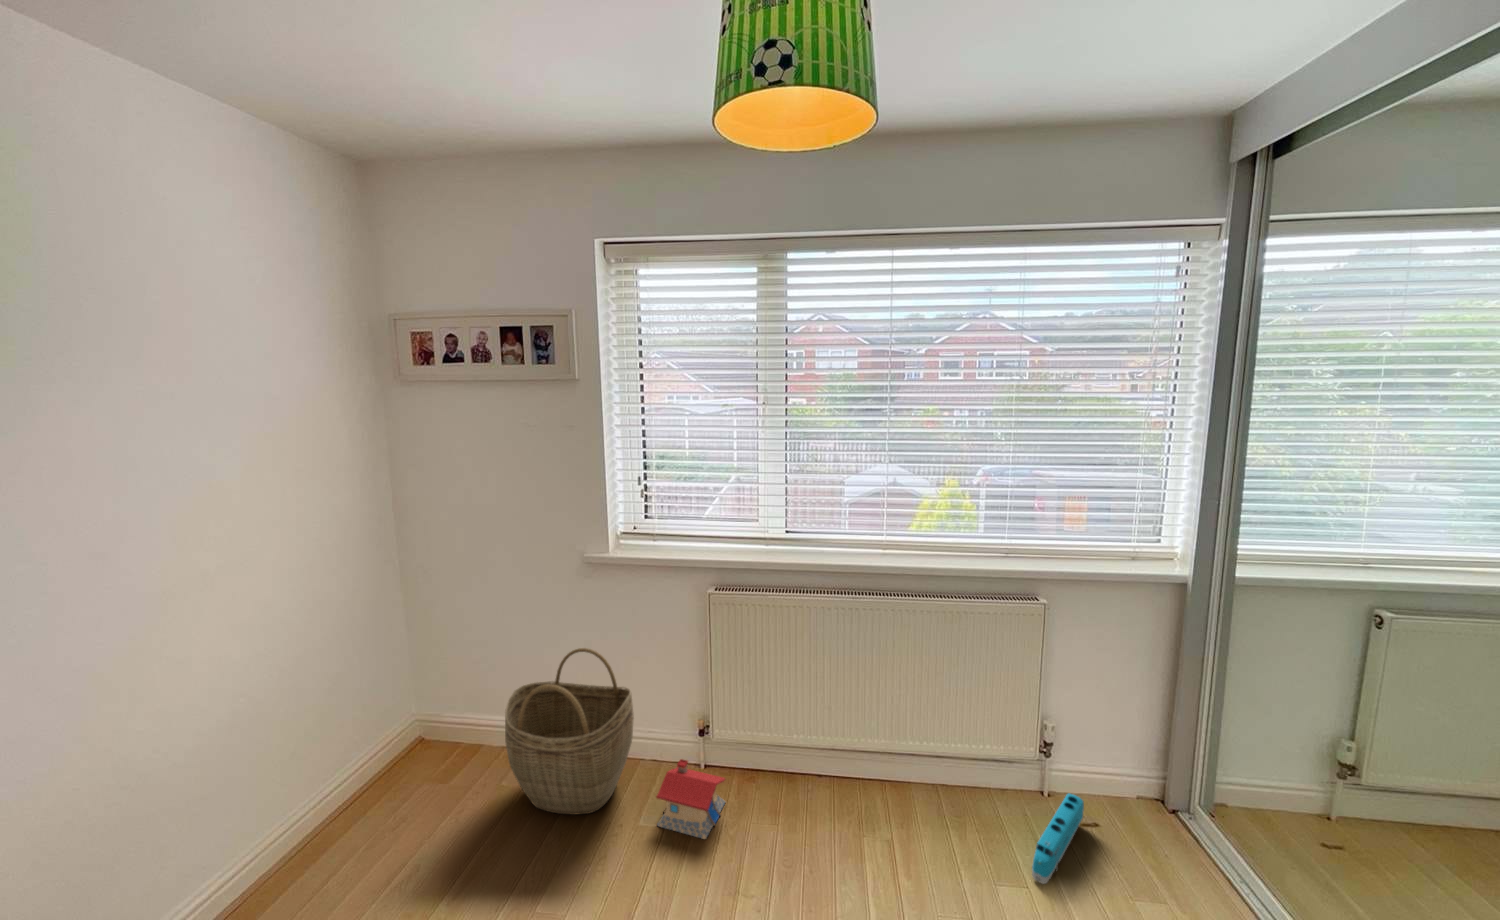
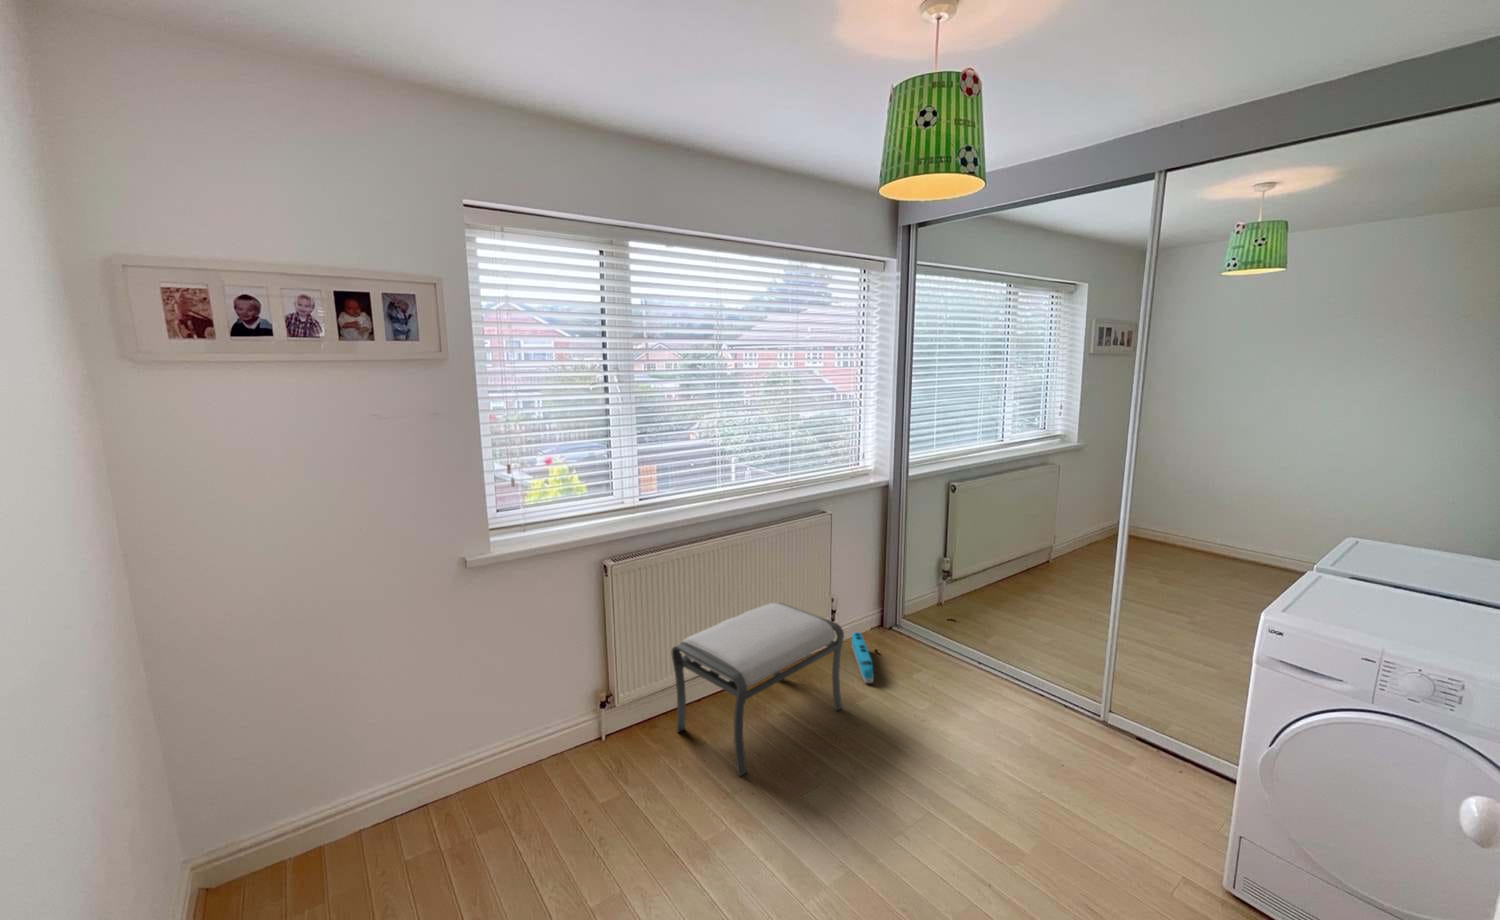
woven basket: present [505,648,634,815] -> none [420,657,570,846]
ottoman: none [756,699,969,893] -> present [671,603,844,776]
toy house: present [656,759,725,839] -> none [606,722,668,788]

